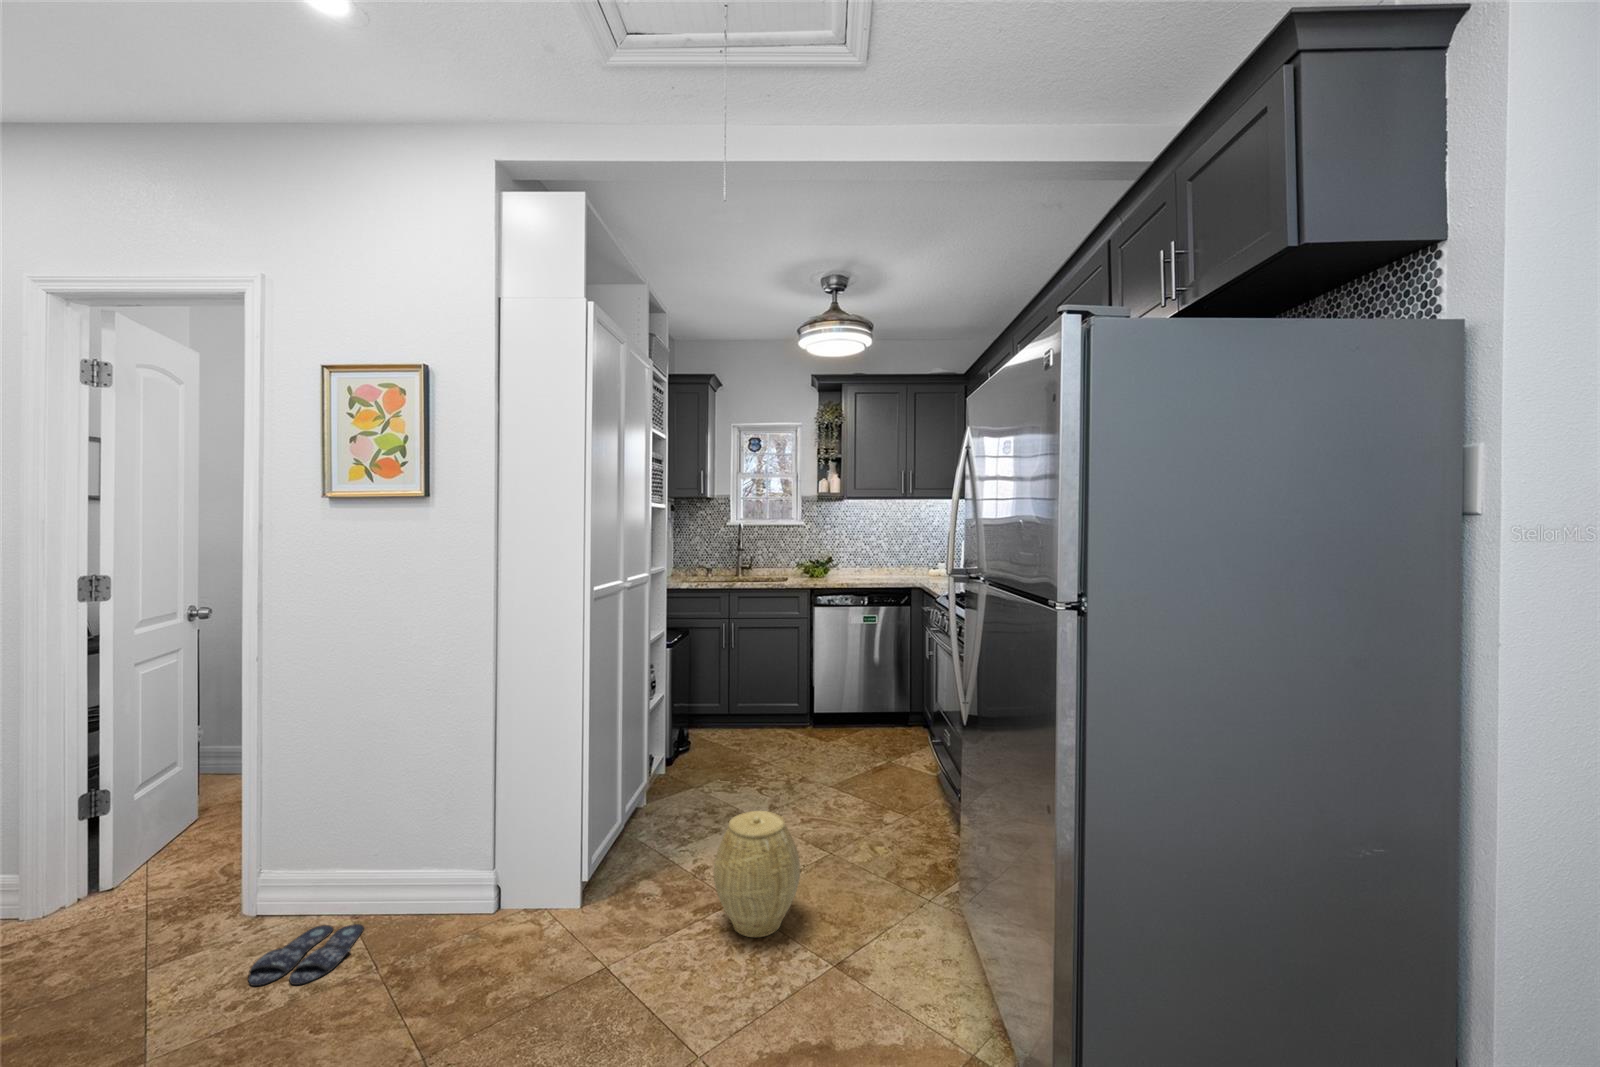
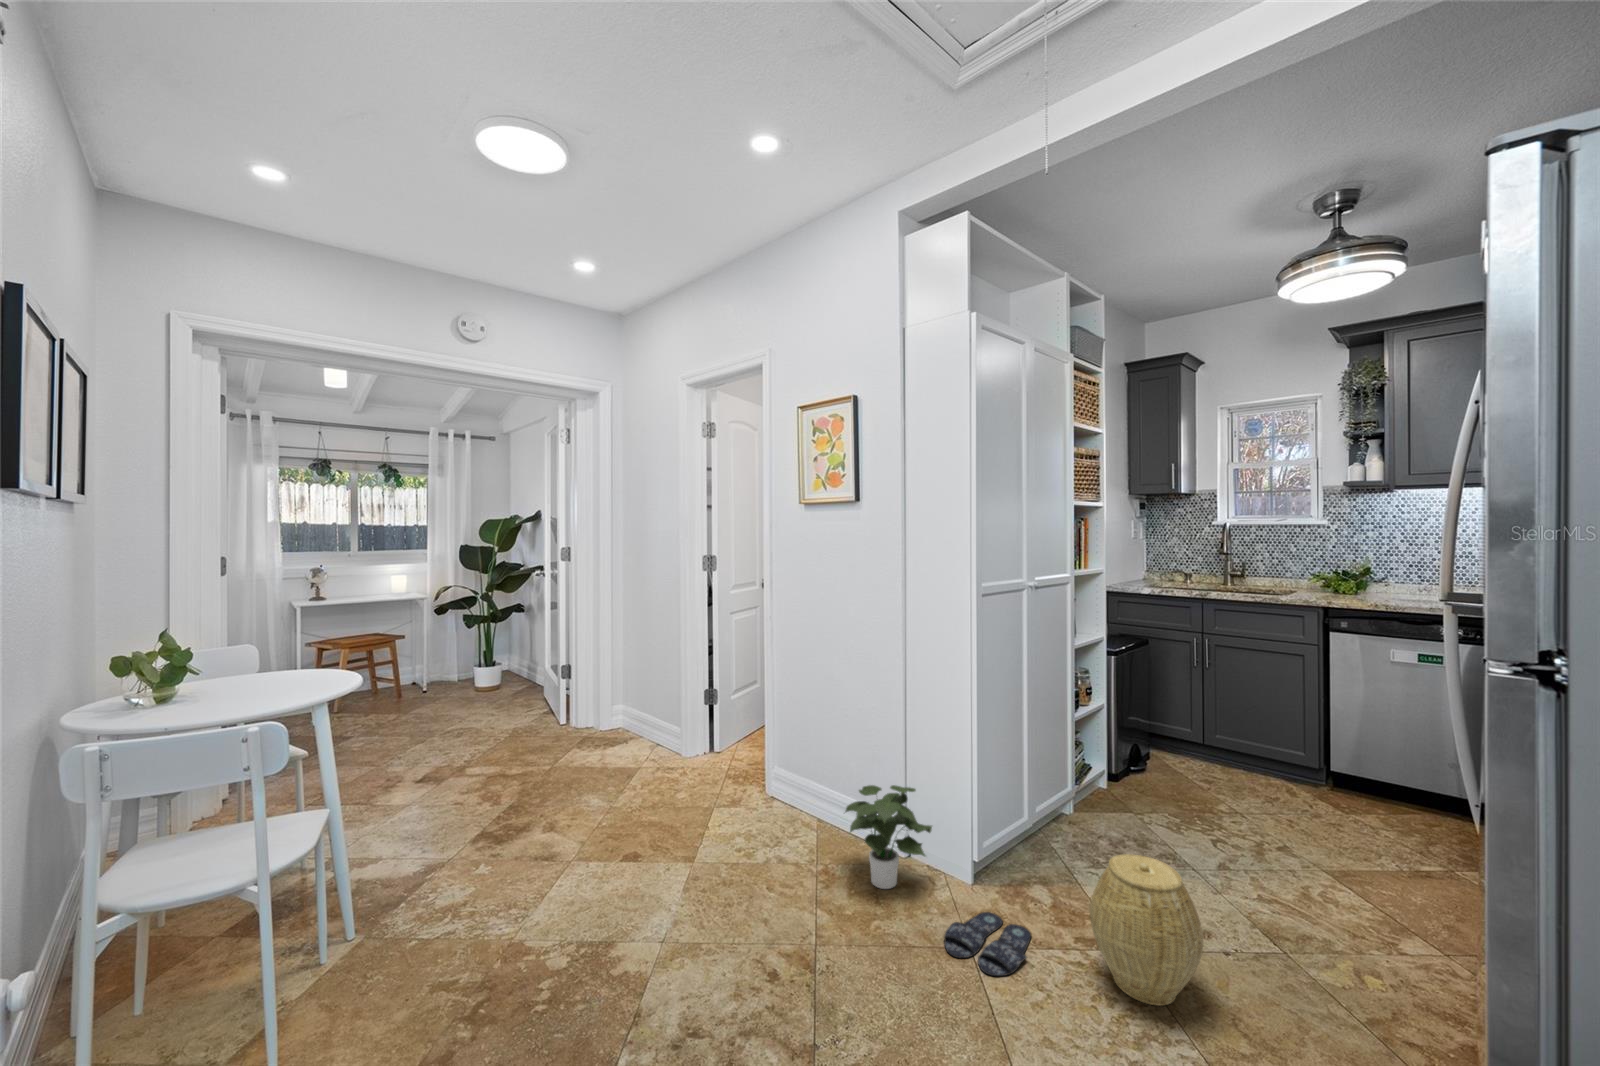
potted plant: none [422,823,542,956] -> present [846,785,932,889]
slippers: present [248,924,364,986] -> present [944,912,1031,976]

